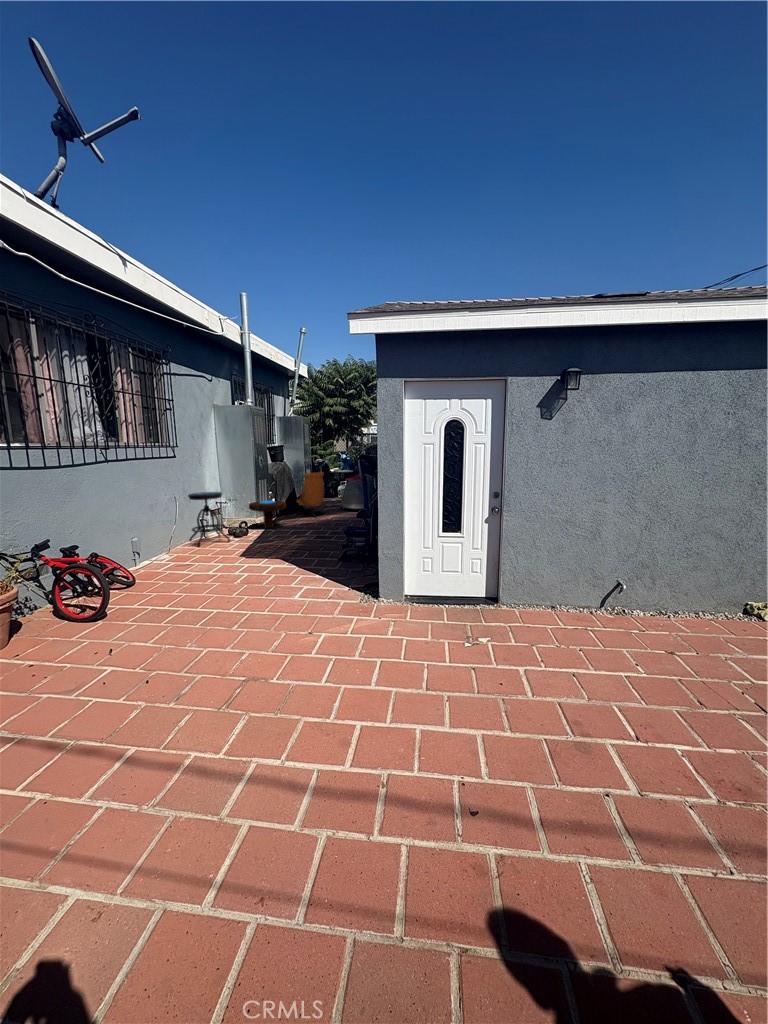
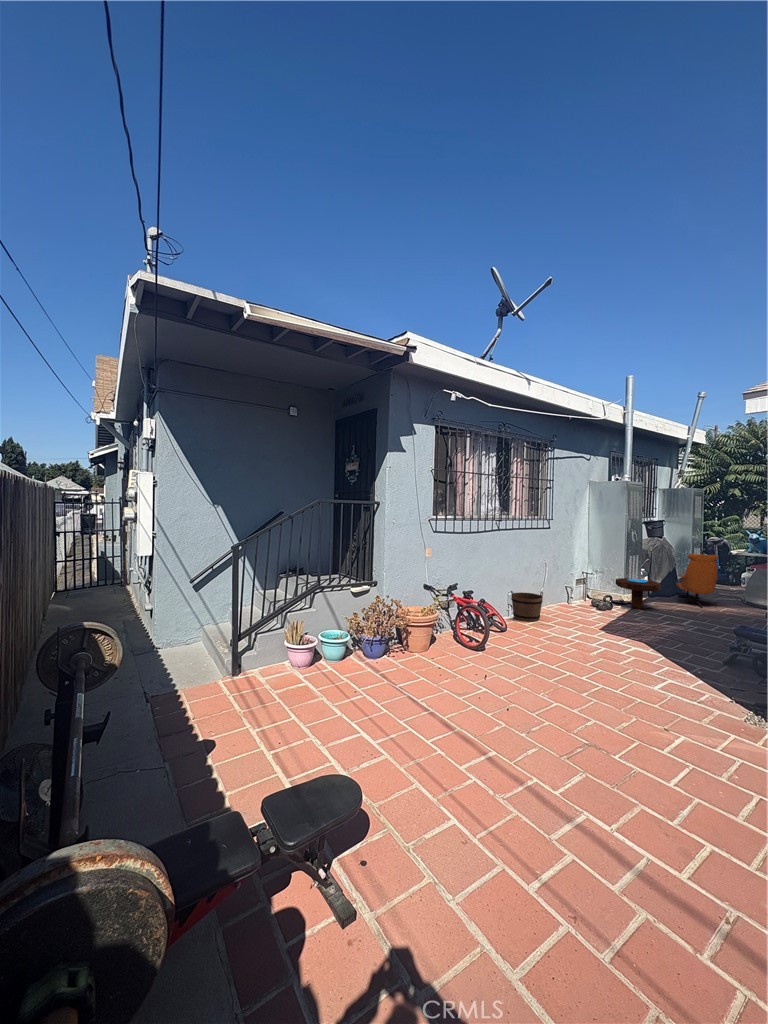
stool: present [188,492,230,547] -> none [553,562,592,614]
bucket: none [136,529,177,567] -> present [511,591,543,621]

